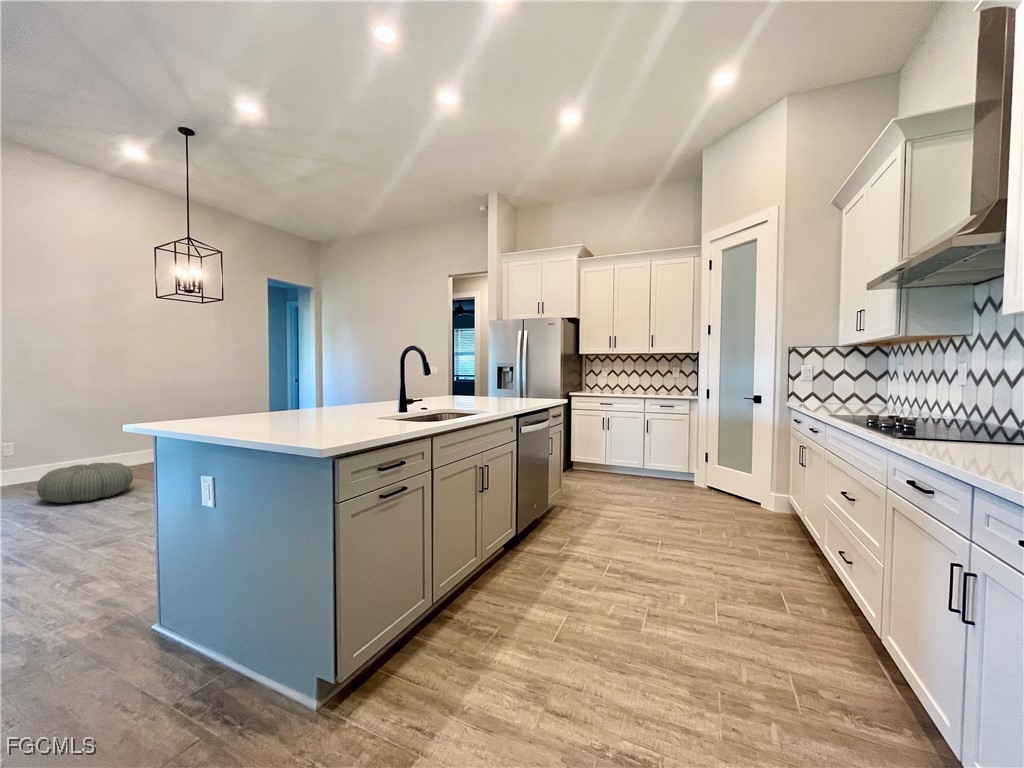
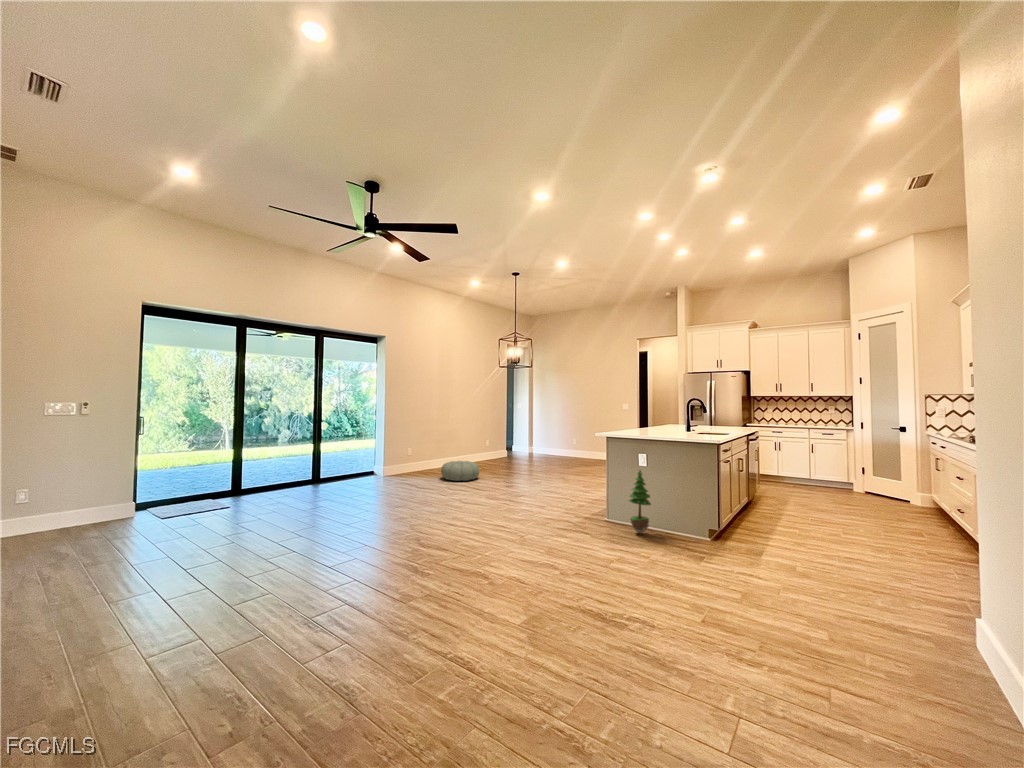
potted tree: none [146,517,219,680] -> present [629,470,651,533]

